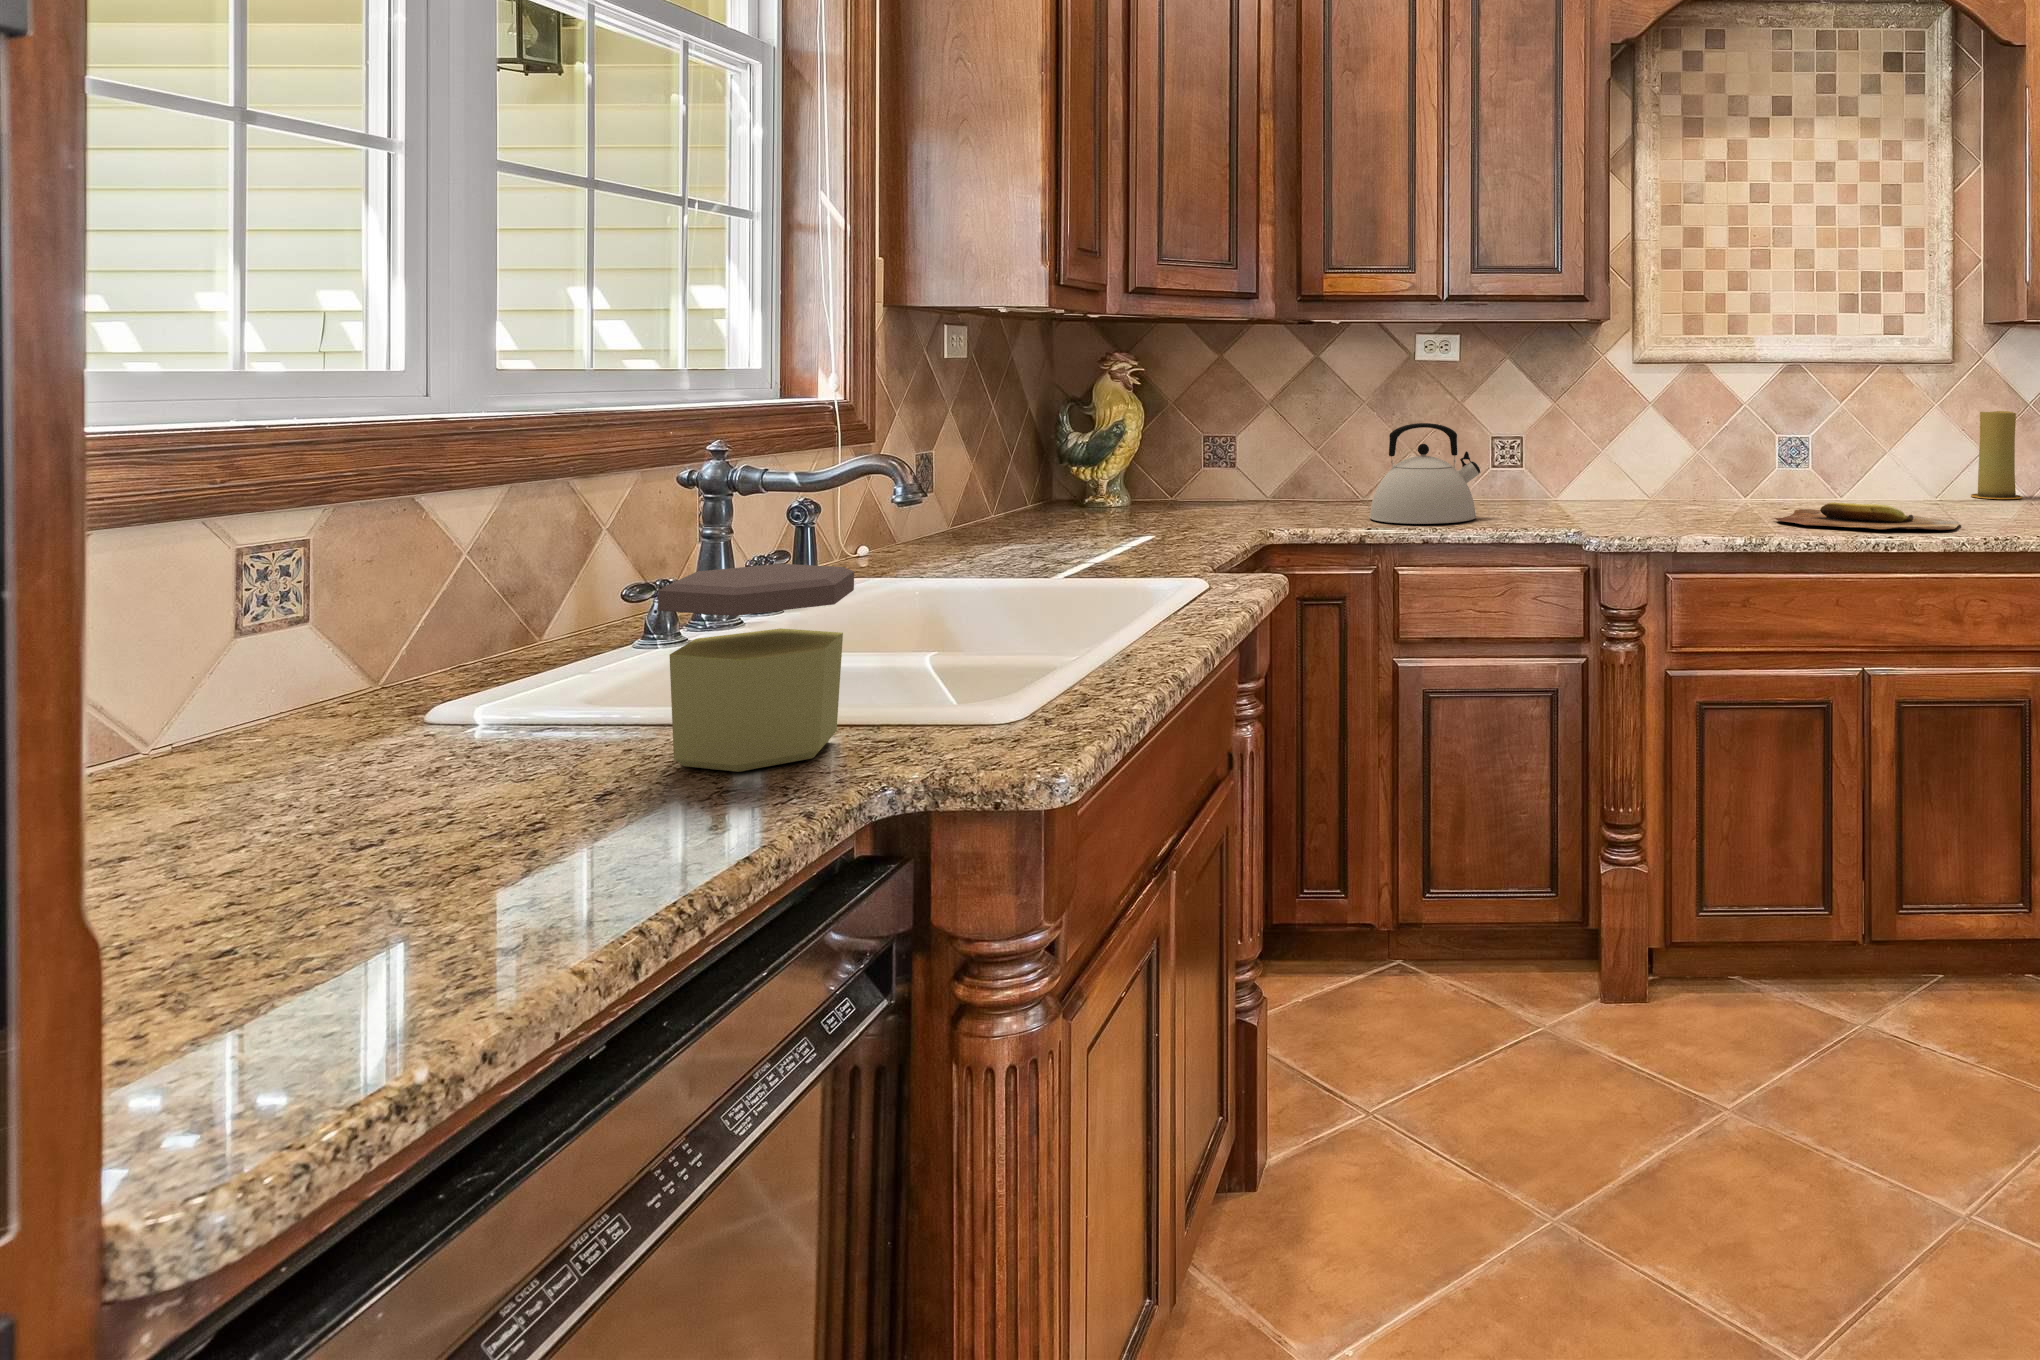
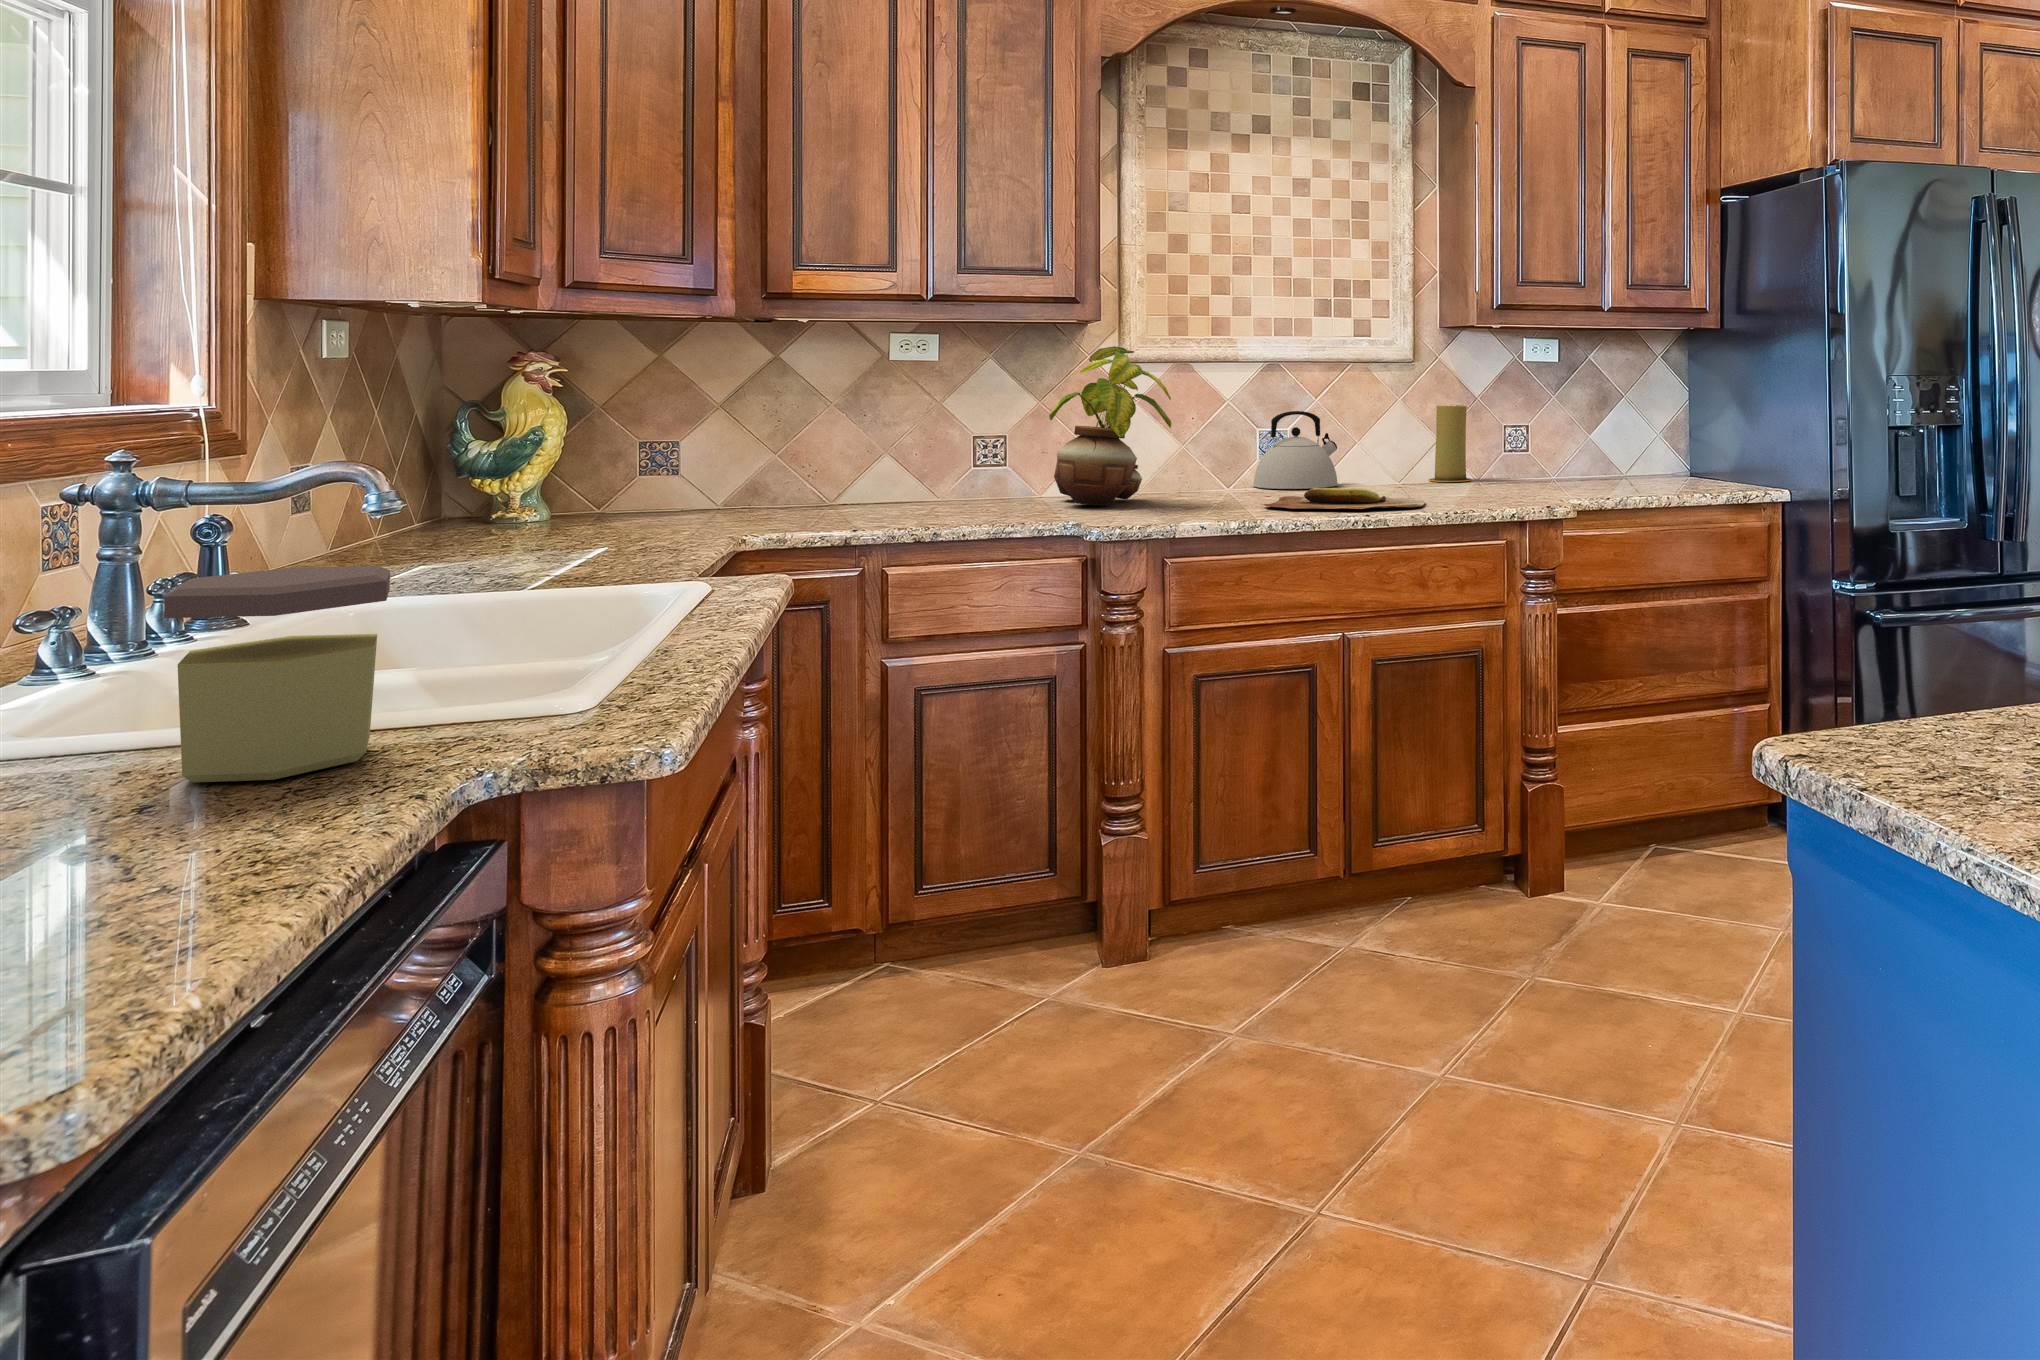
potted plant: none [1557,345,1680,511] -> present [1049,346,1171,505]
kettle: present [1370,423,1480,524] -> present [1253,411,1338,489]

